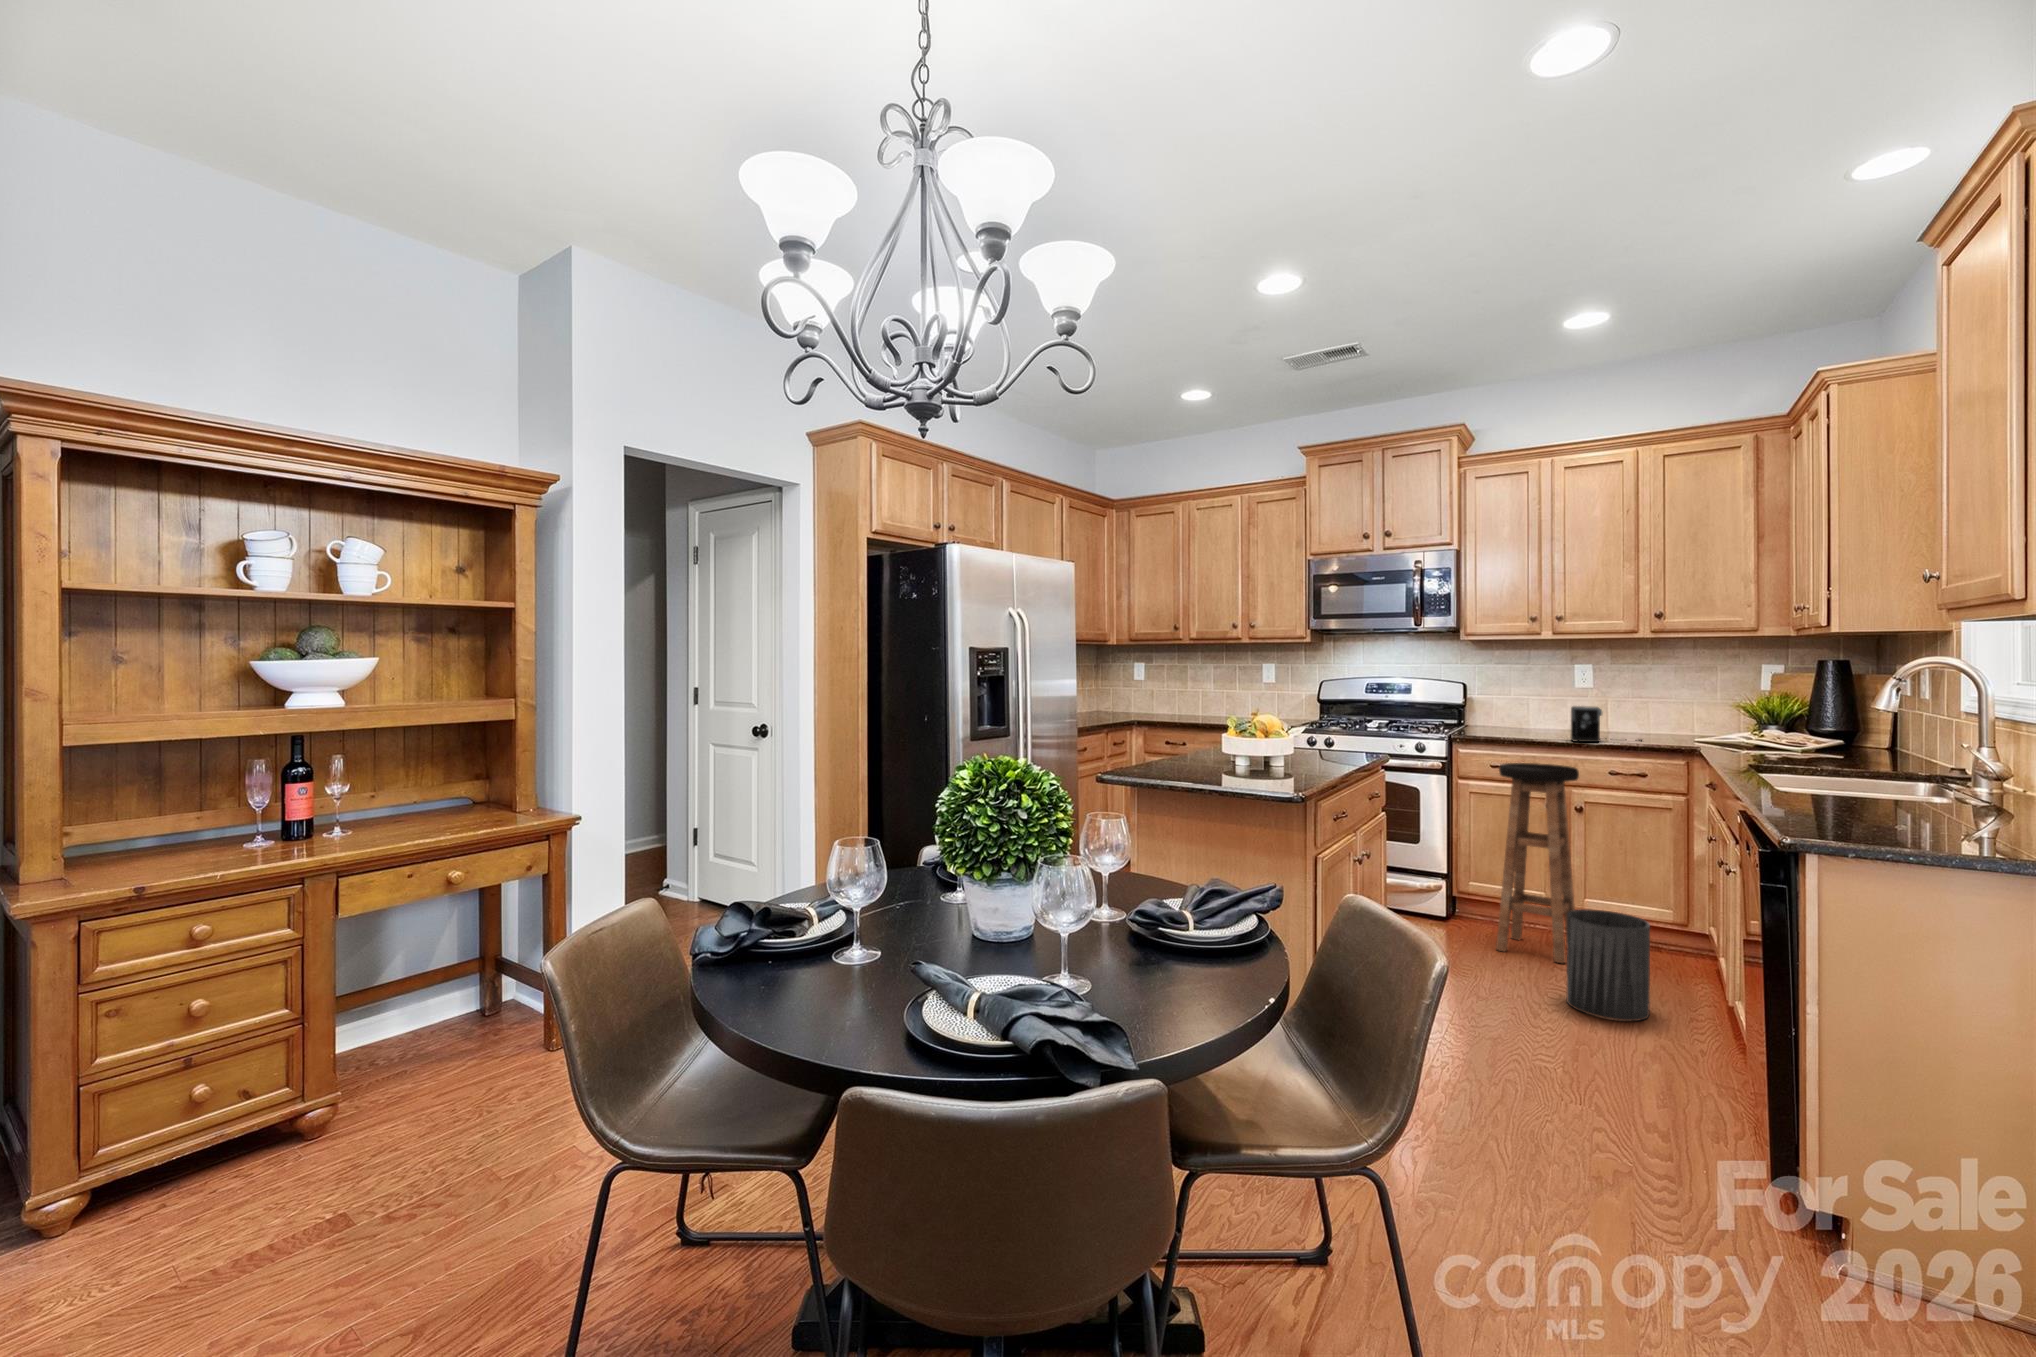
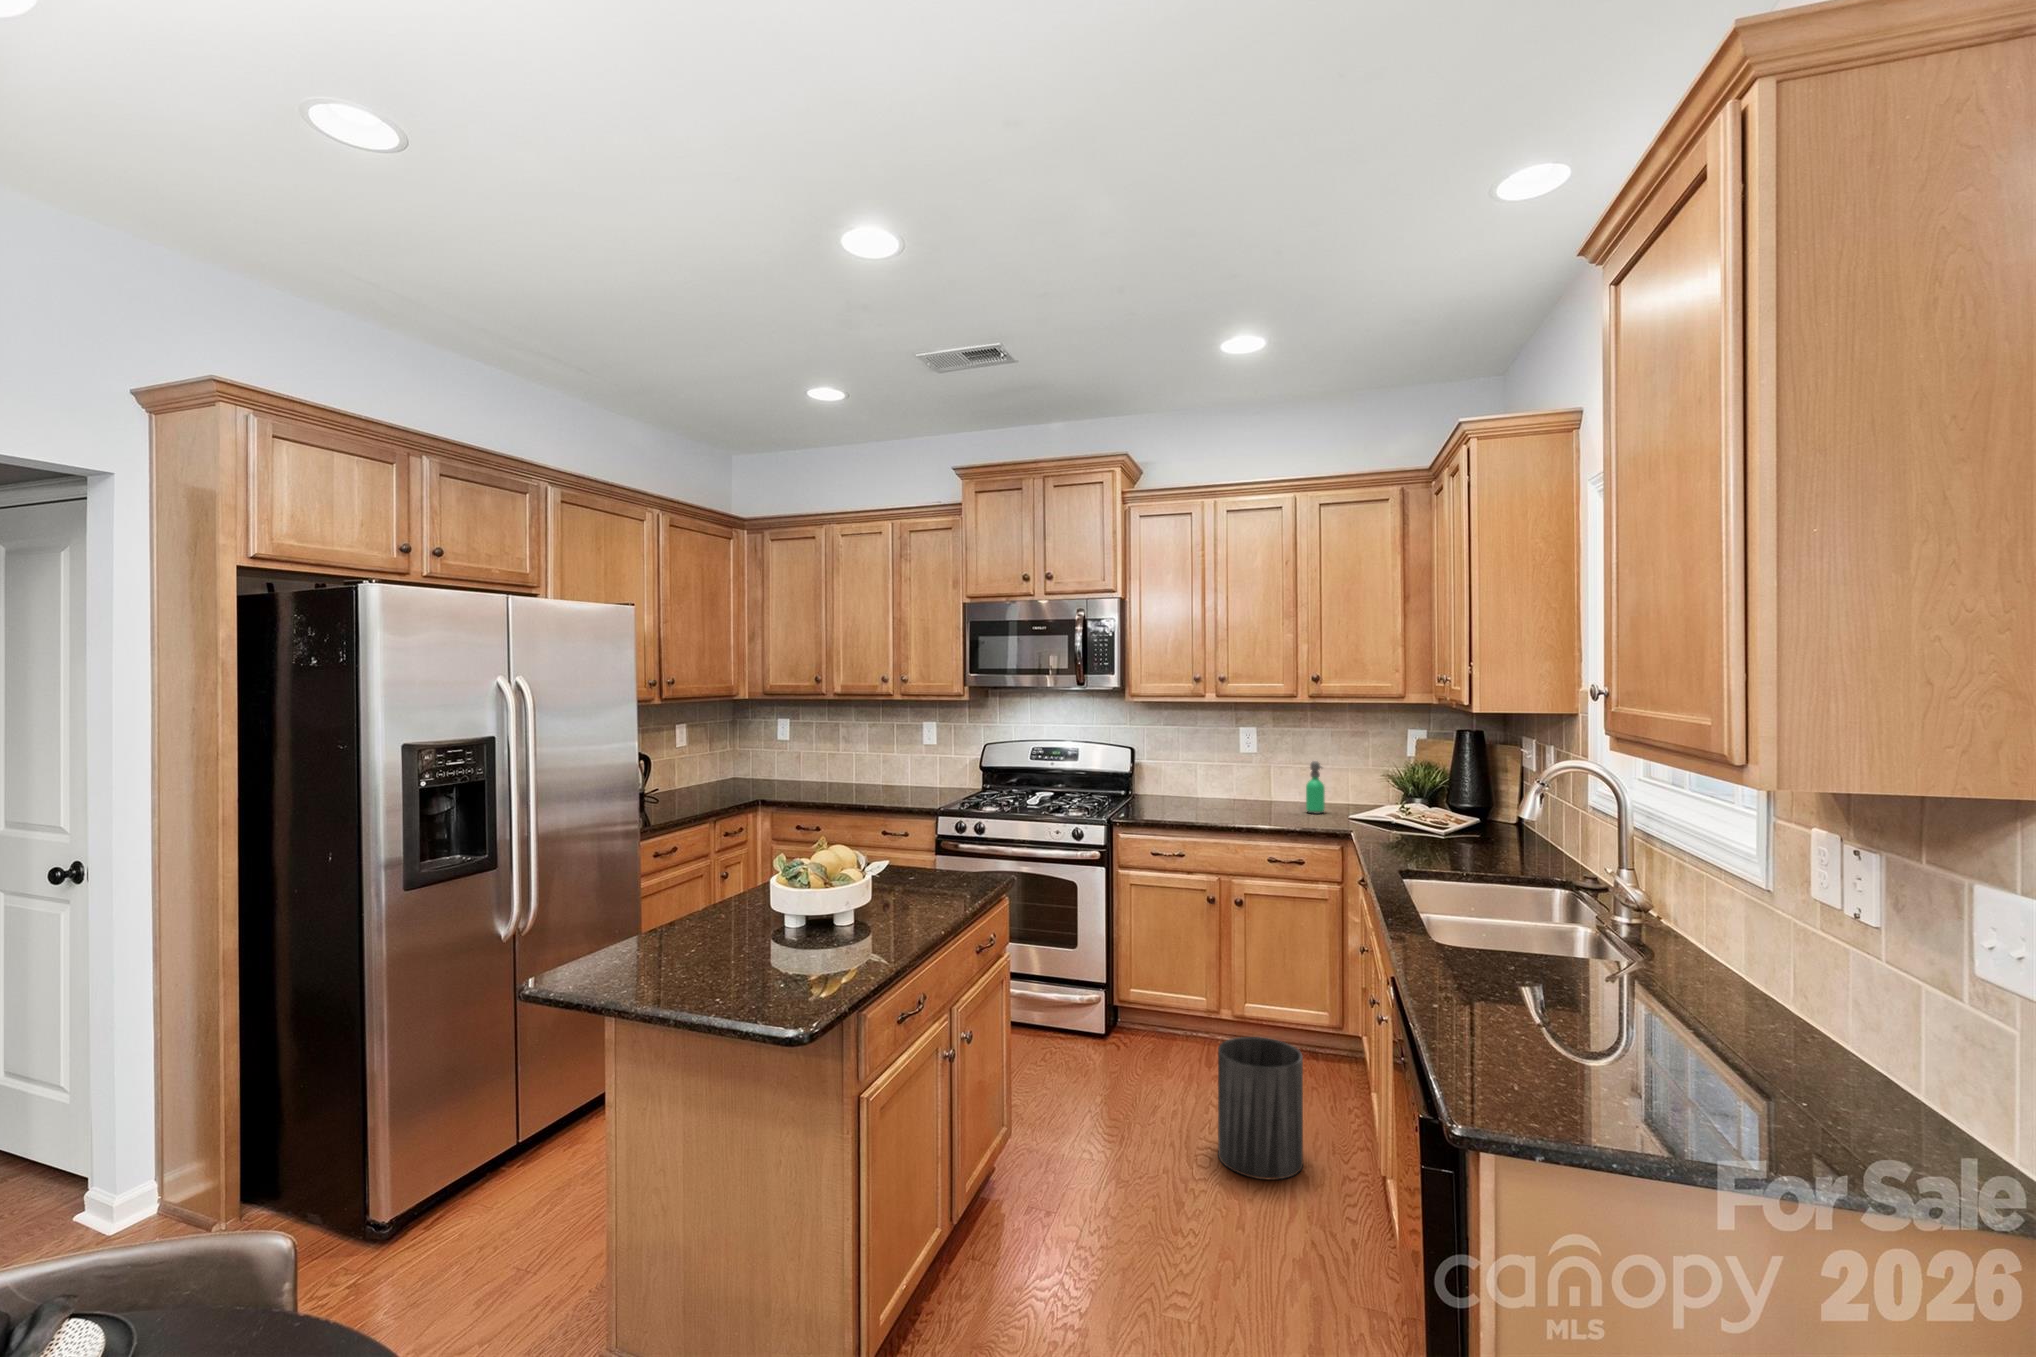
soap dispenser: none [1644,691,1664,738] -> present [1306,761,1325,814]
coffee maker: present [1571,706,1641,742] -> none [1233,781,1304,824]
bar stool: present [1496,763,1579,963] -> none [1153,851,1239,1092]

